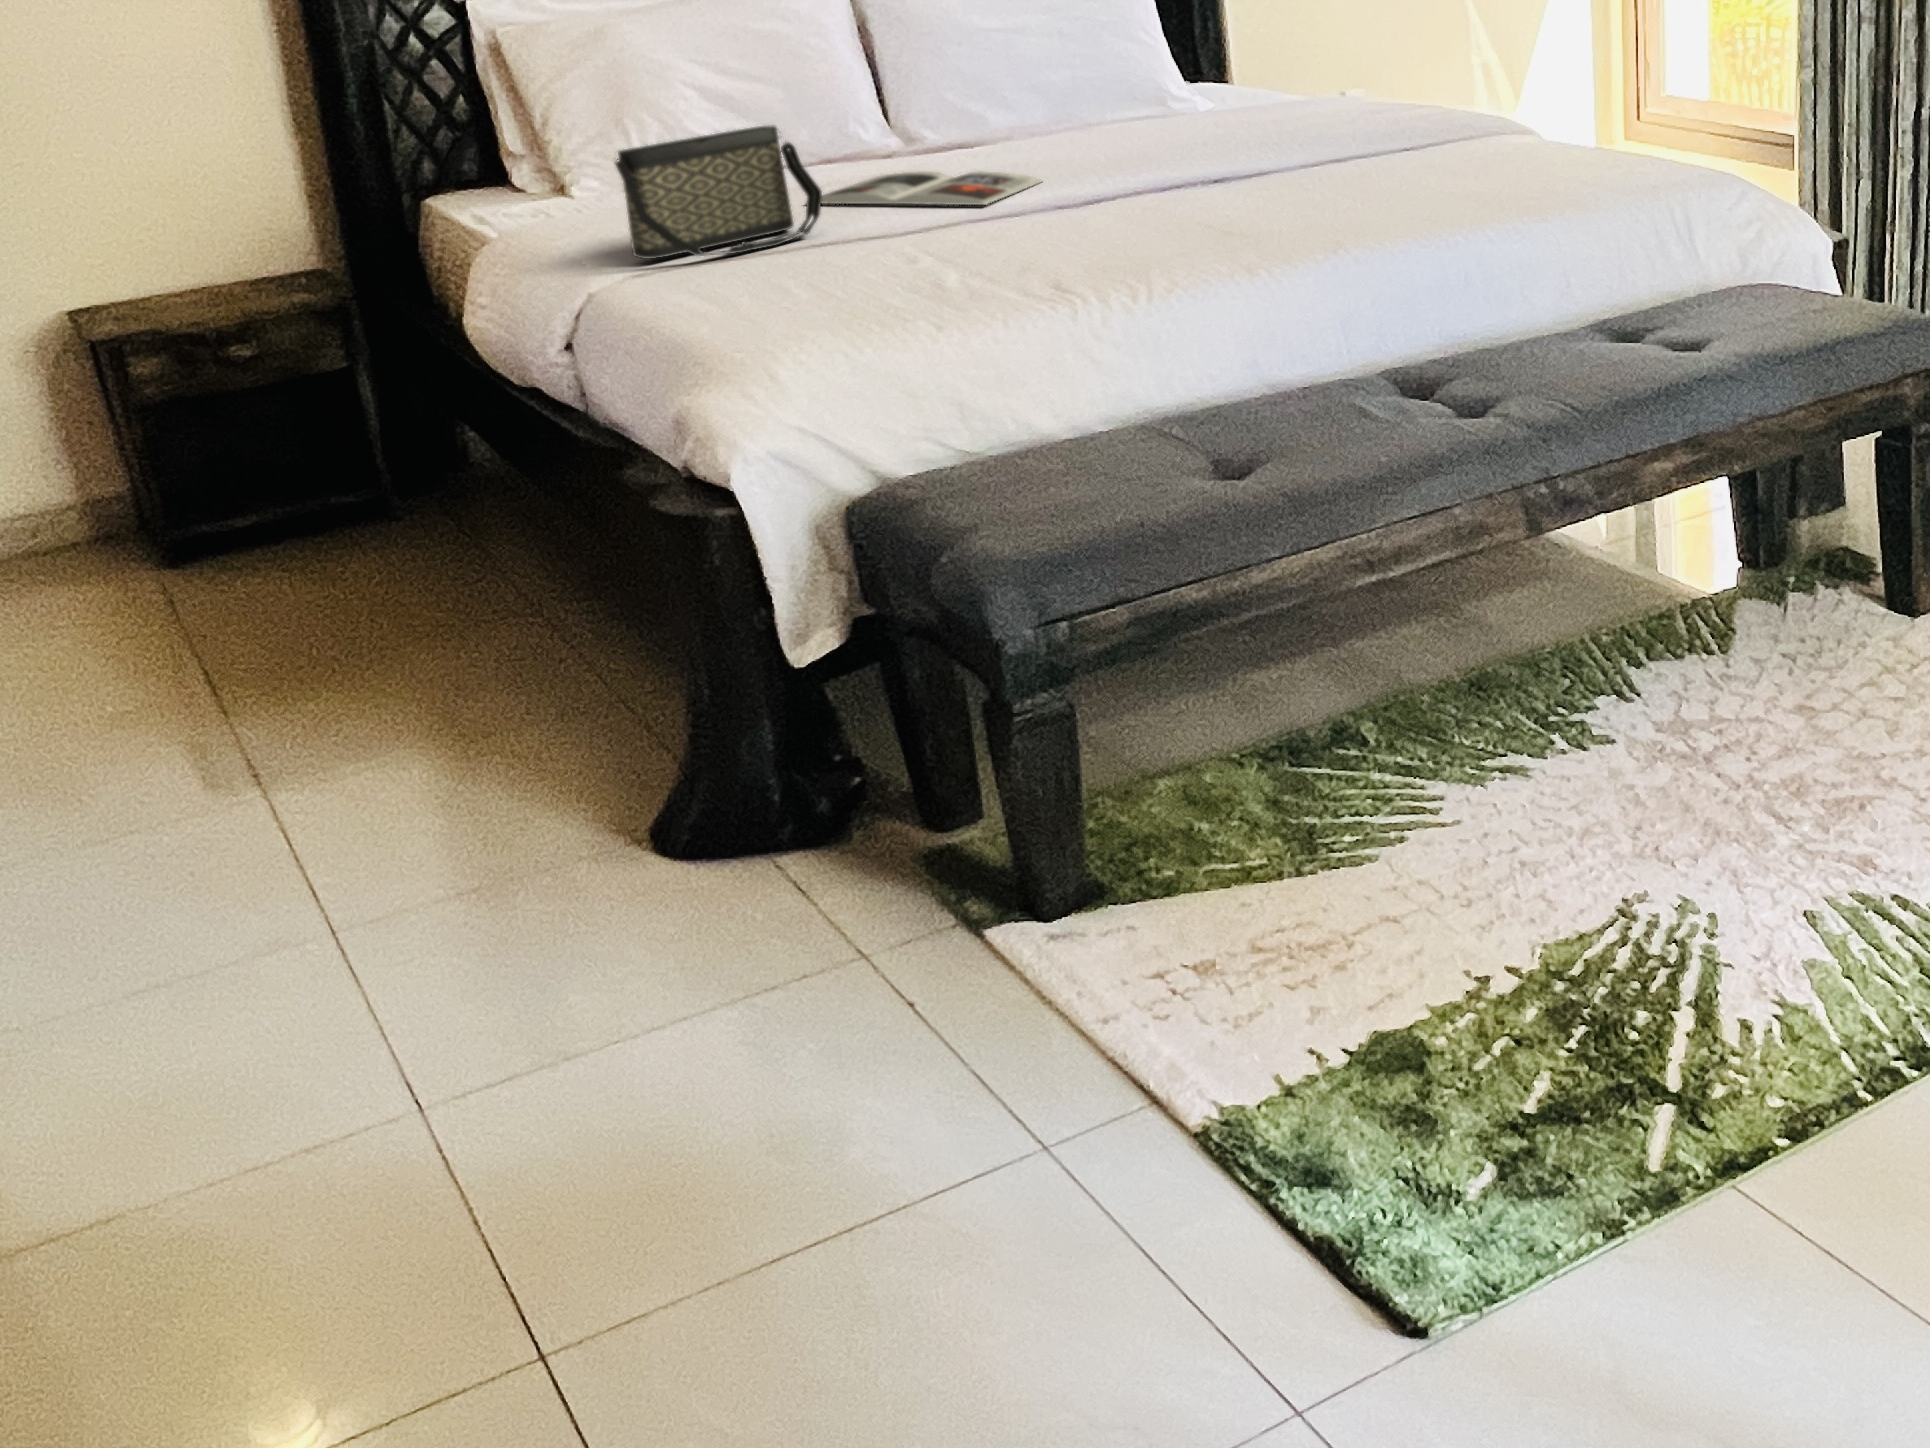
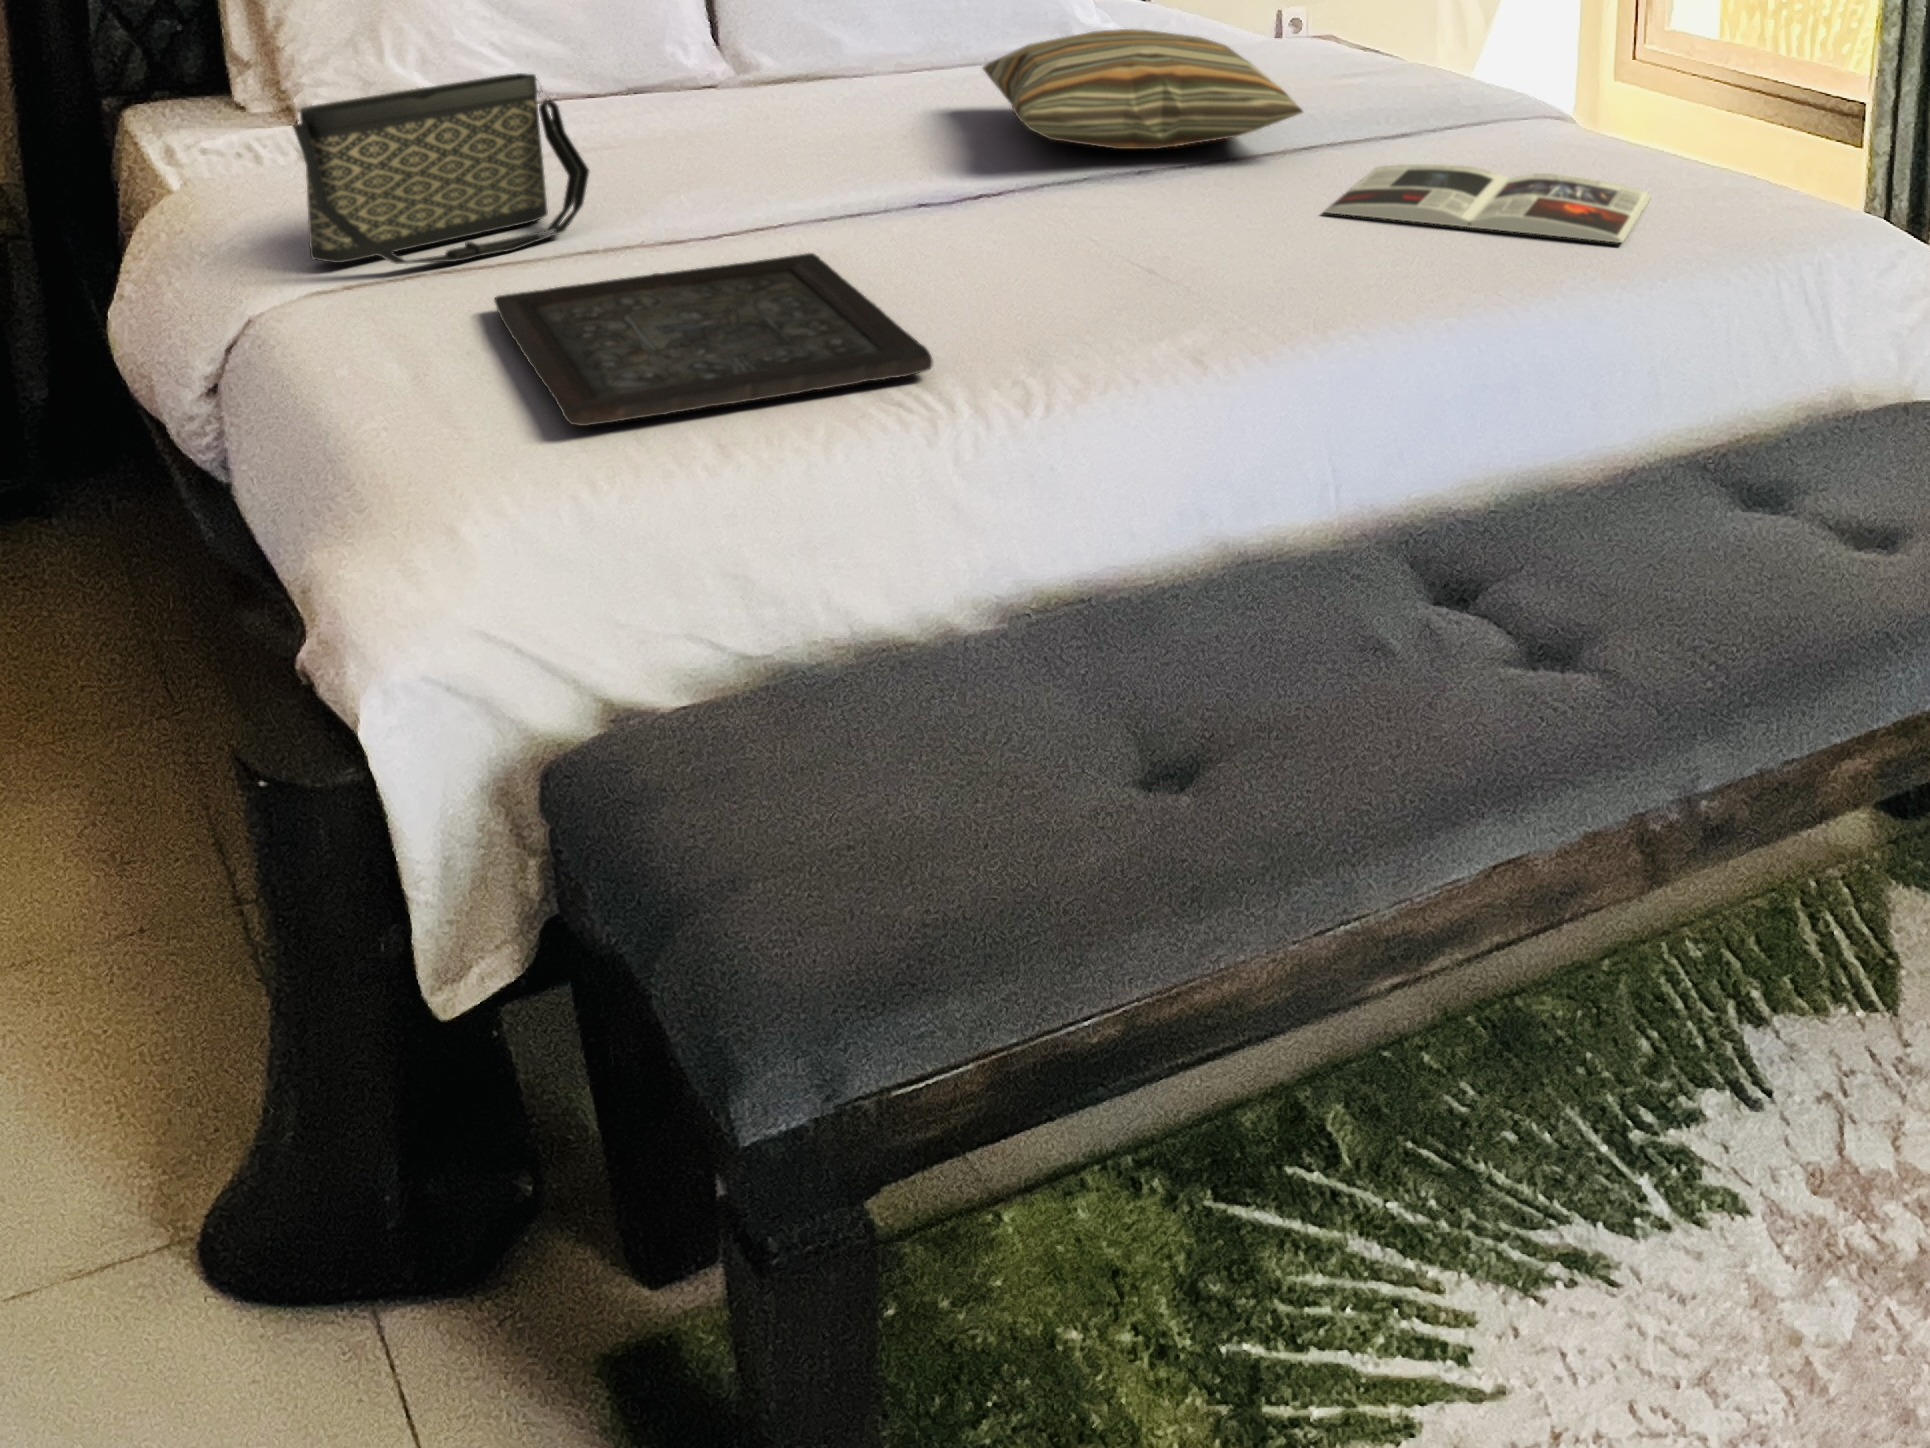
pillow: none [1096,82,1330,165] -> present [983,29,1303,149]
magazine: present [821,171,1042,205] -> present [1324,164,1651,243]
tray: none [774,230,1076,316] -> present [495,253,933,426]

